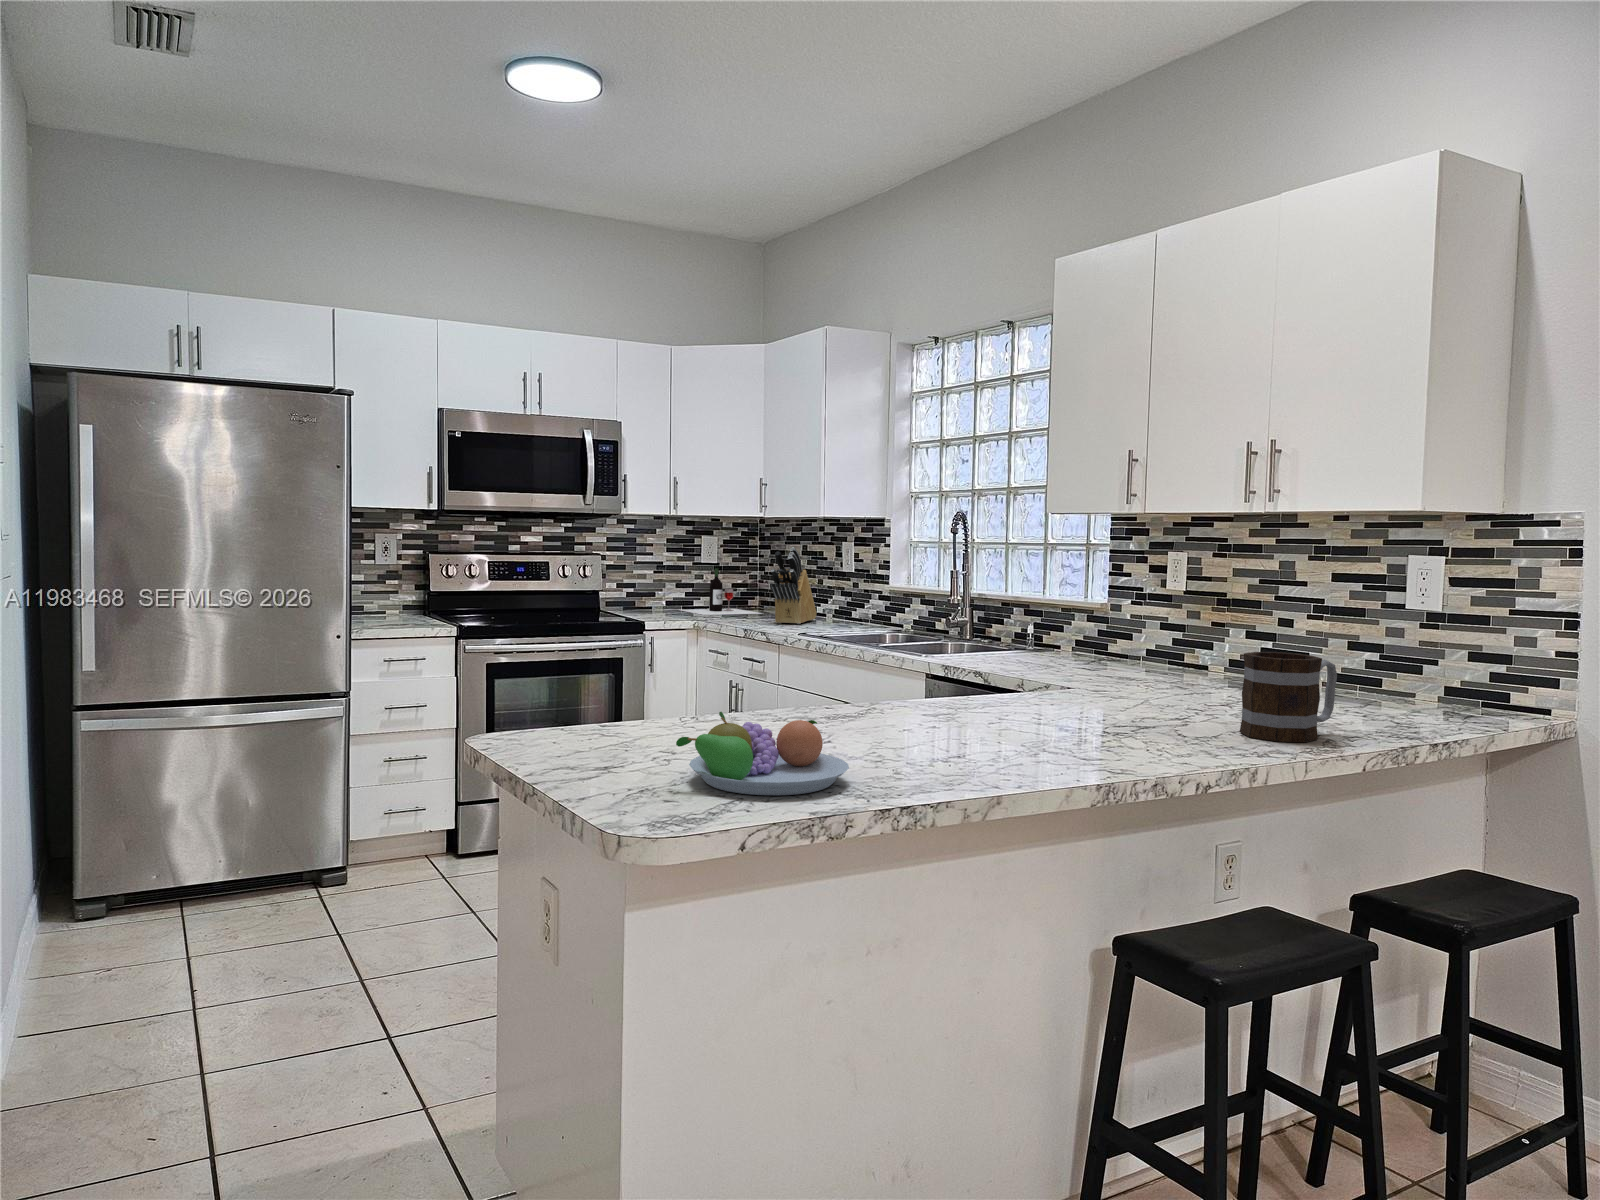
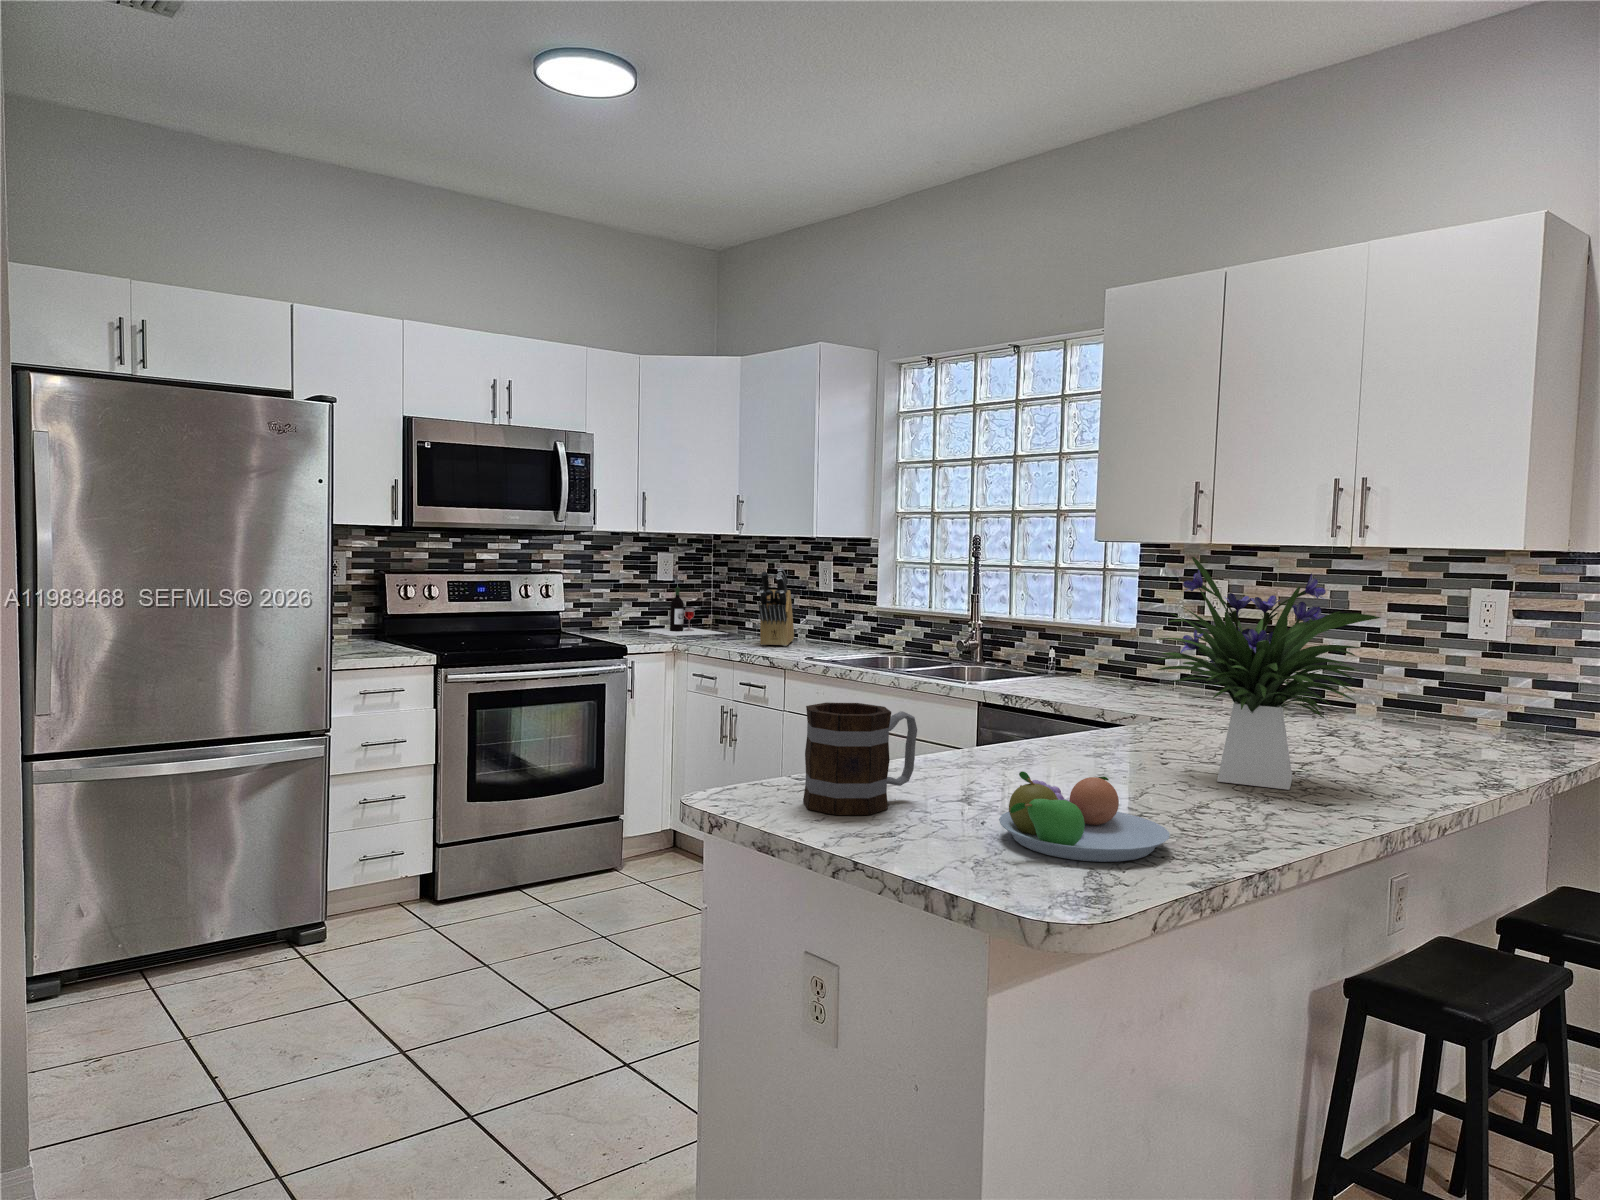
flower arrangement: none [947,514,1174,748] -> present [1154,557,1380,790]
mug: present [1240,652,1337,742] -> present [803,703,917,815]

